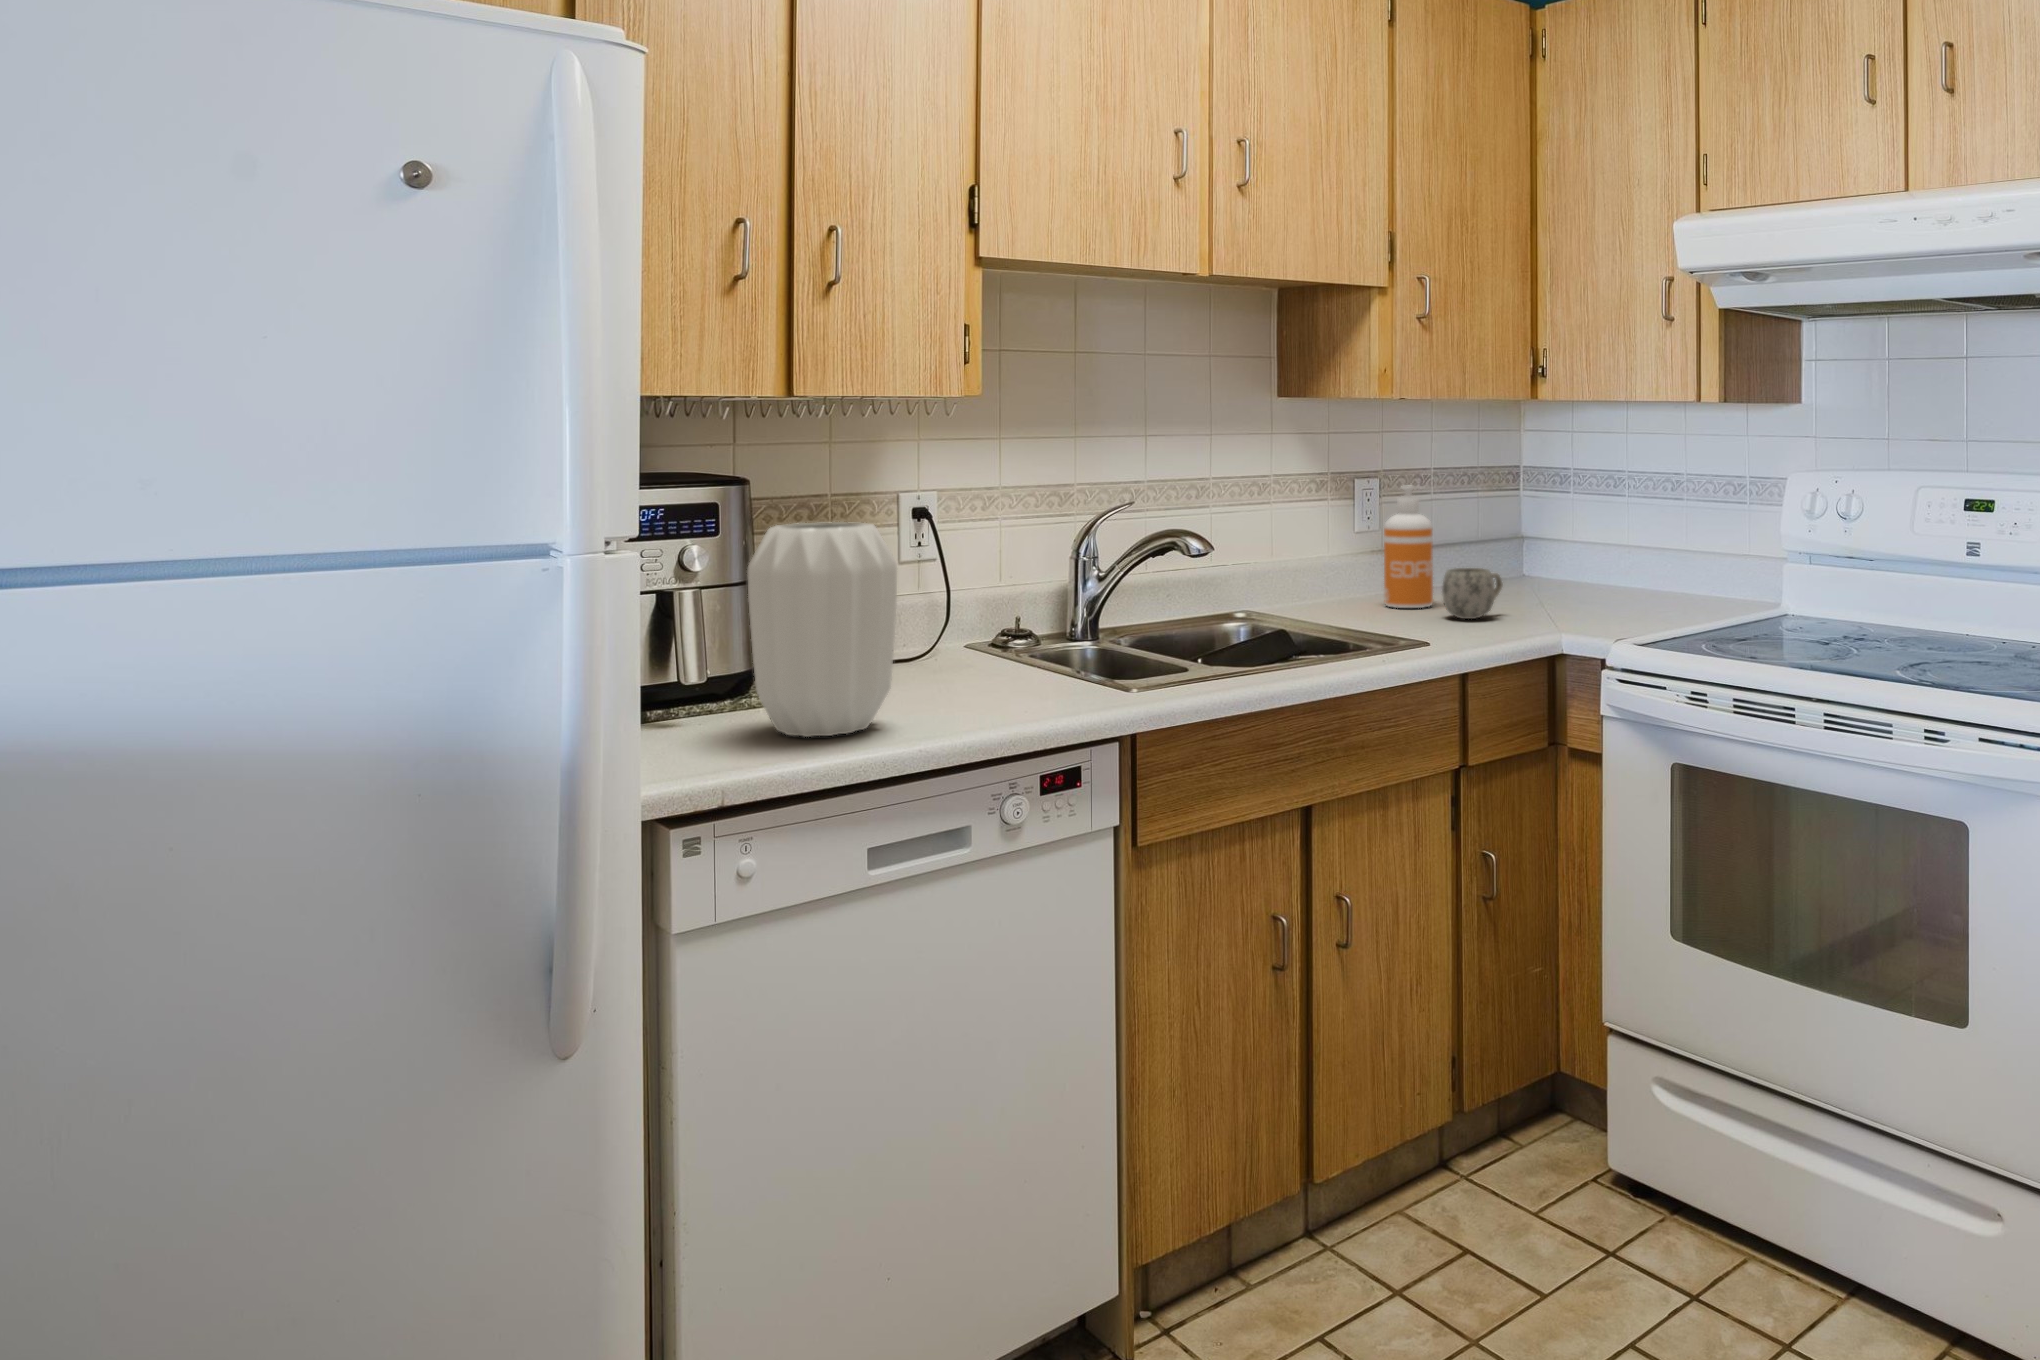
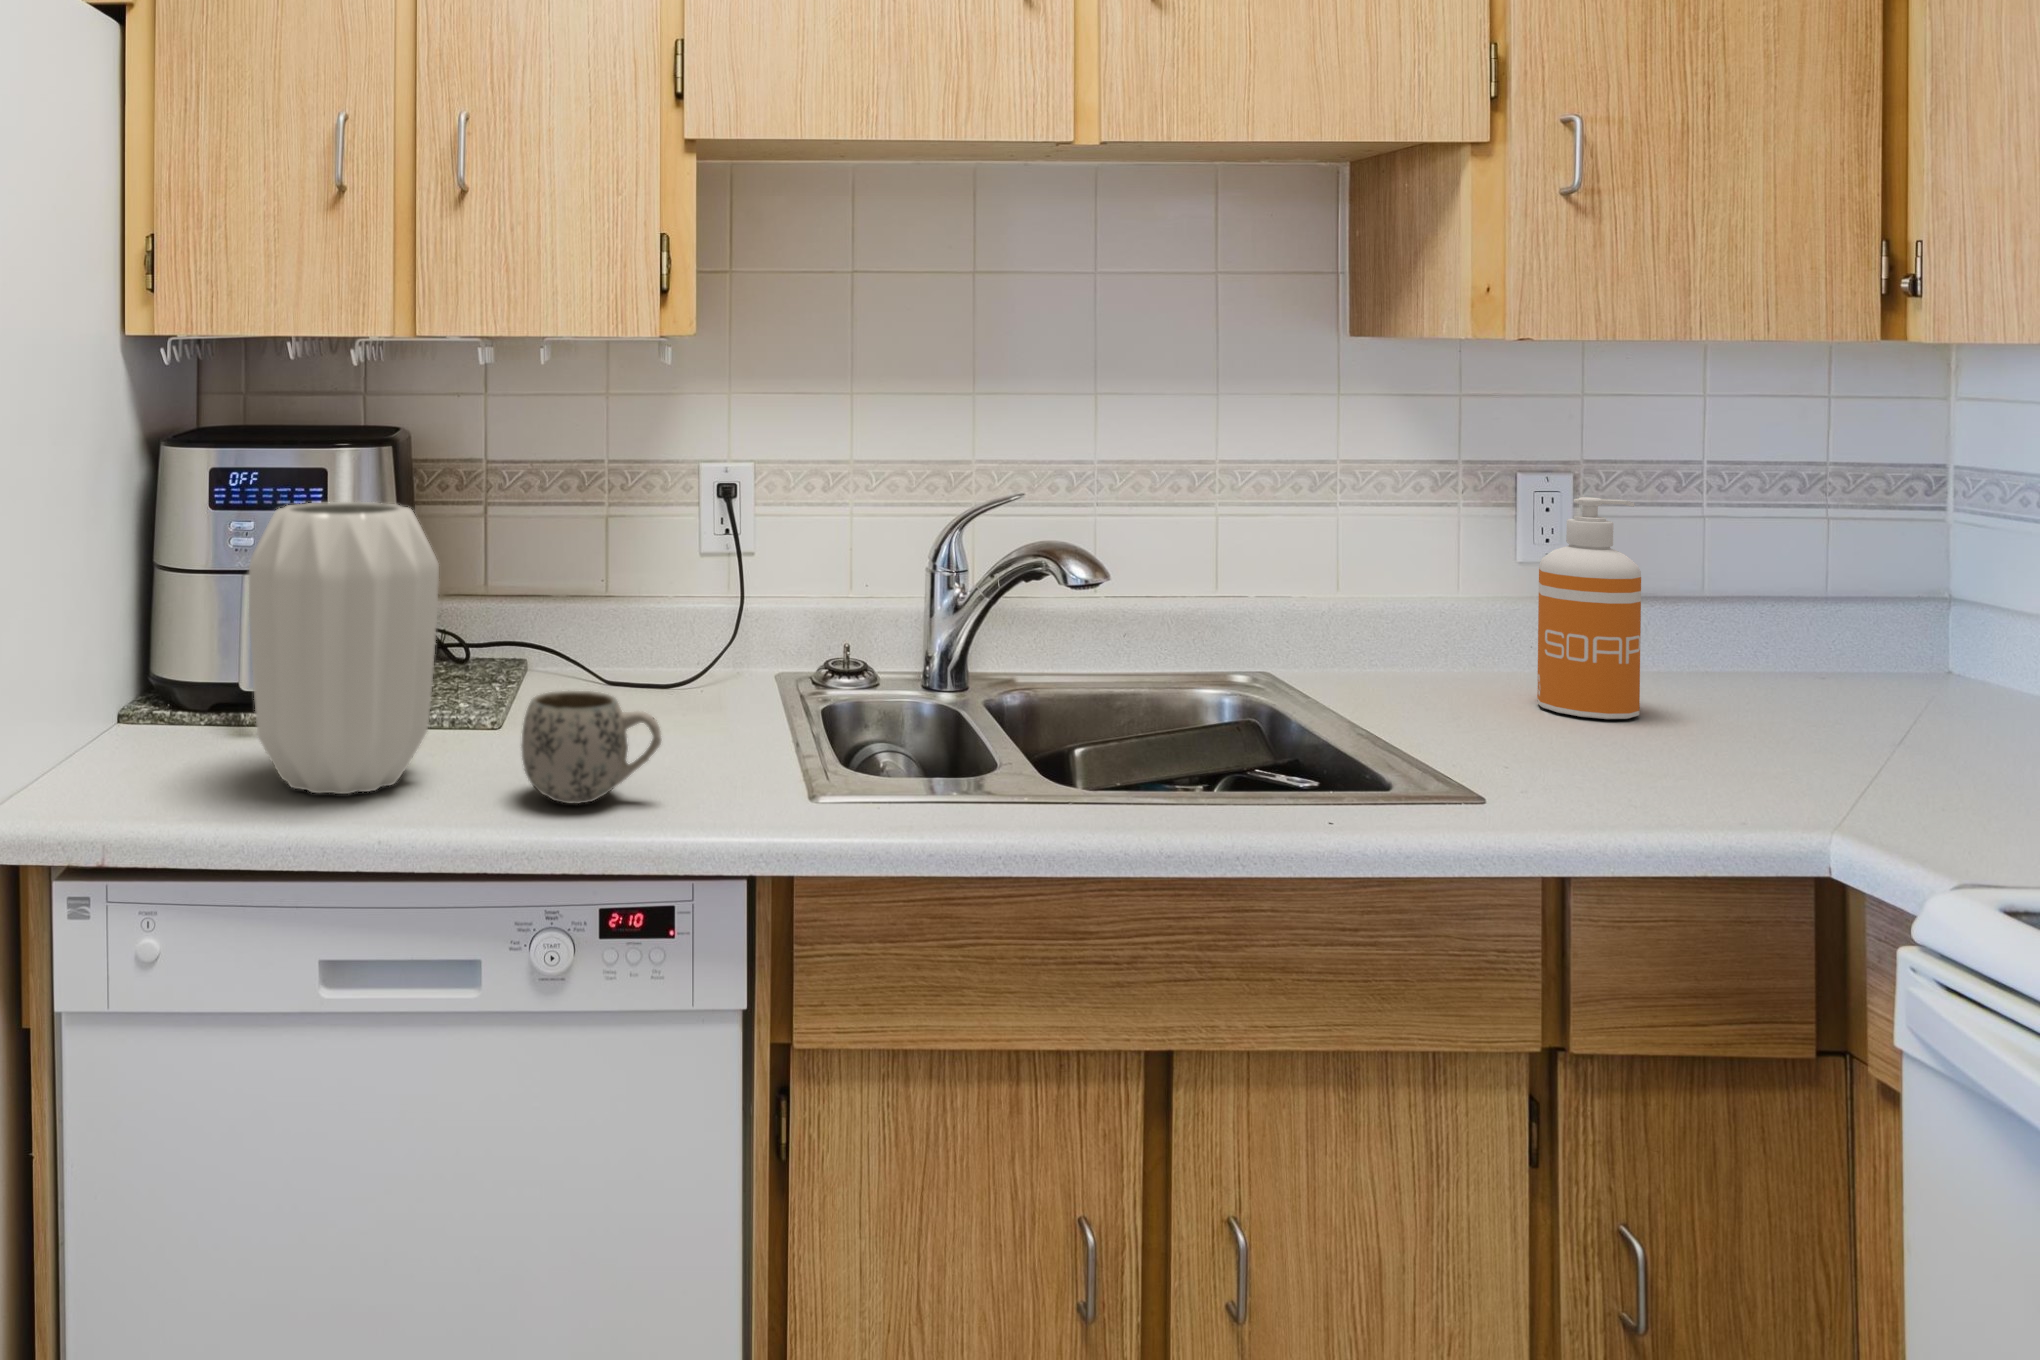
mug: present [1442,567,1503,619] -> present [522,691,661,804]

